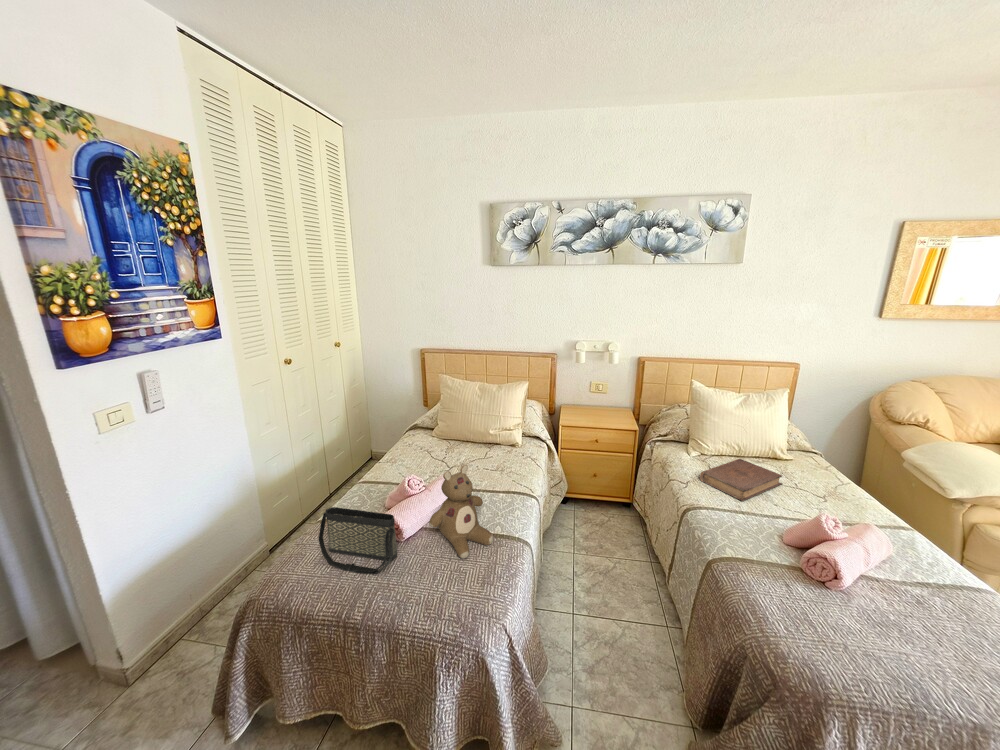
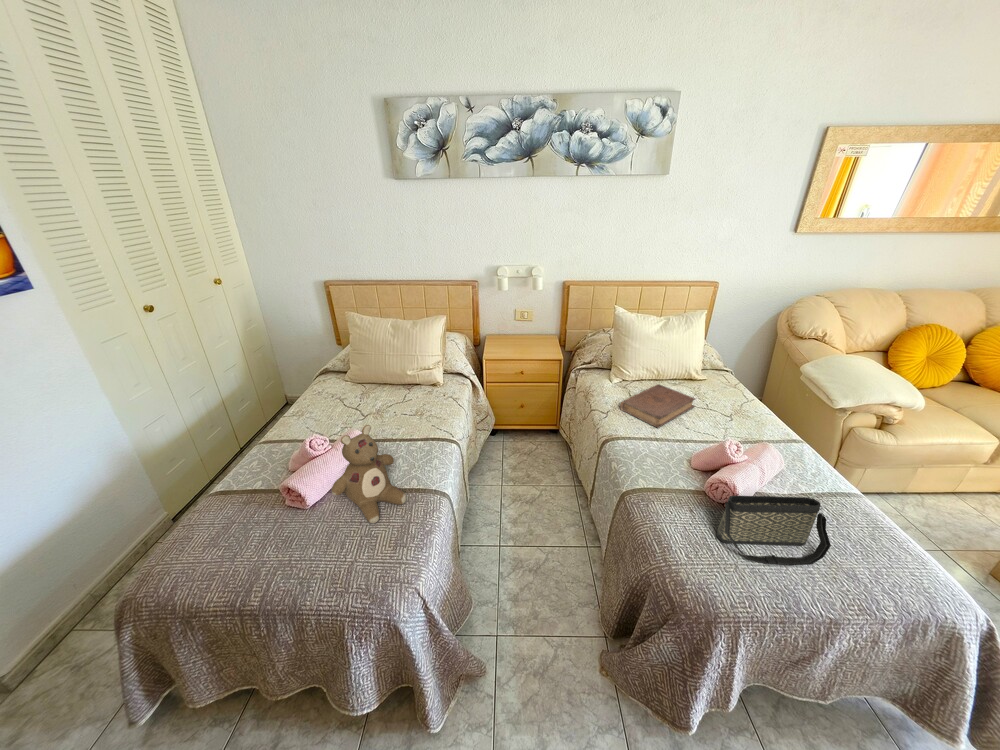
handbag: present [319,507,397,574] -> present [717,496,831,566]

